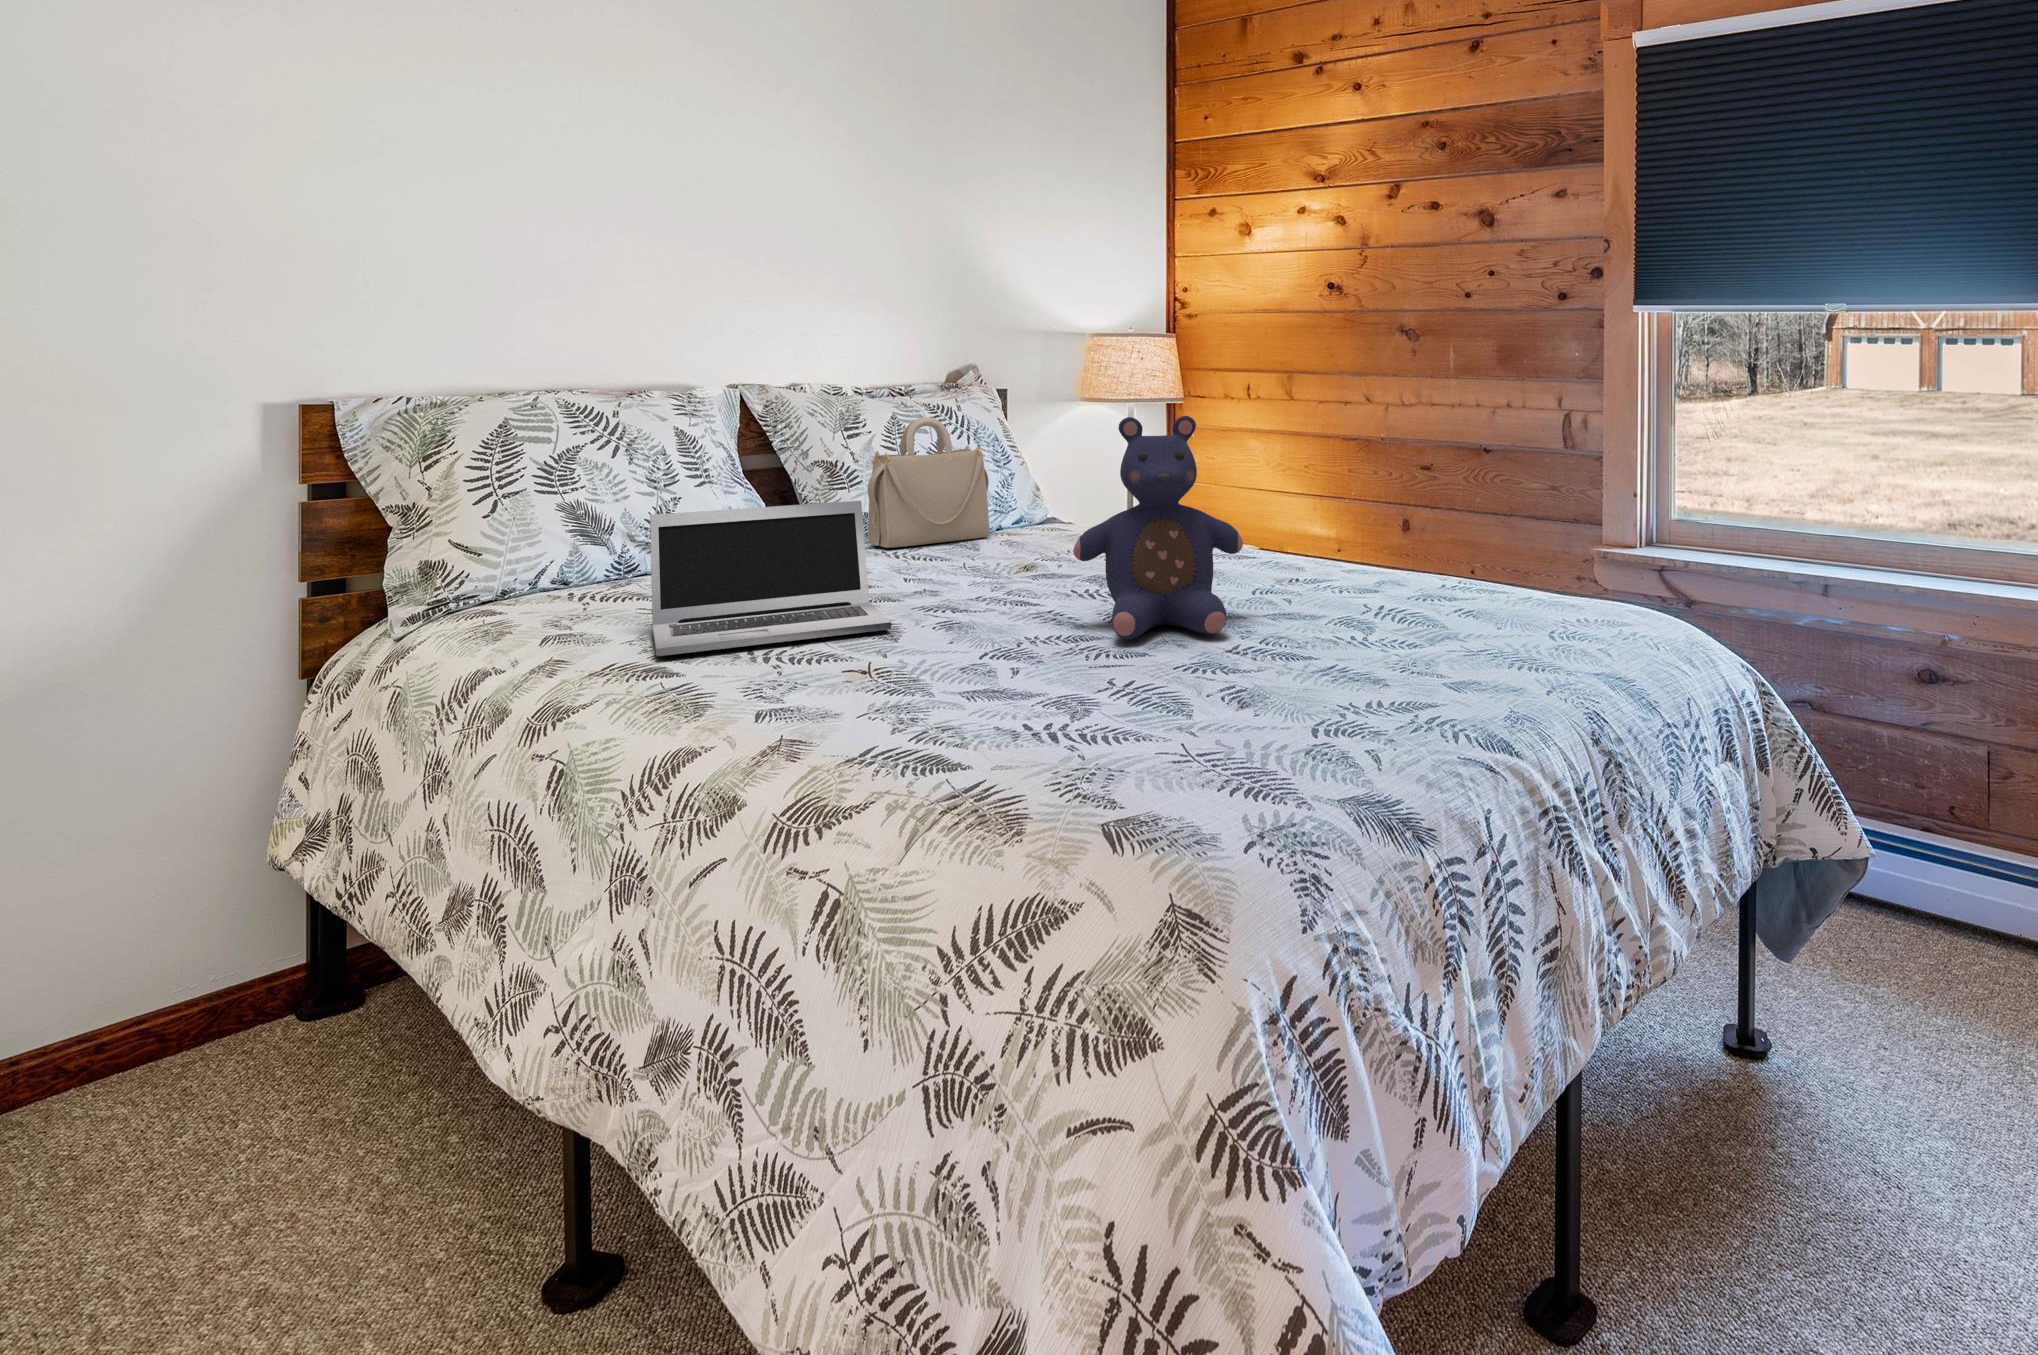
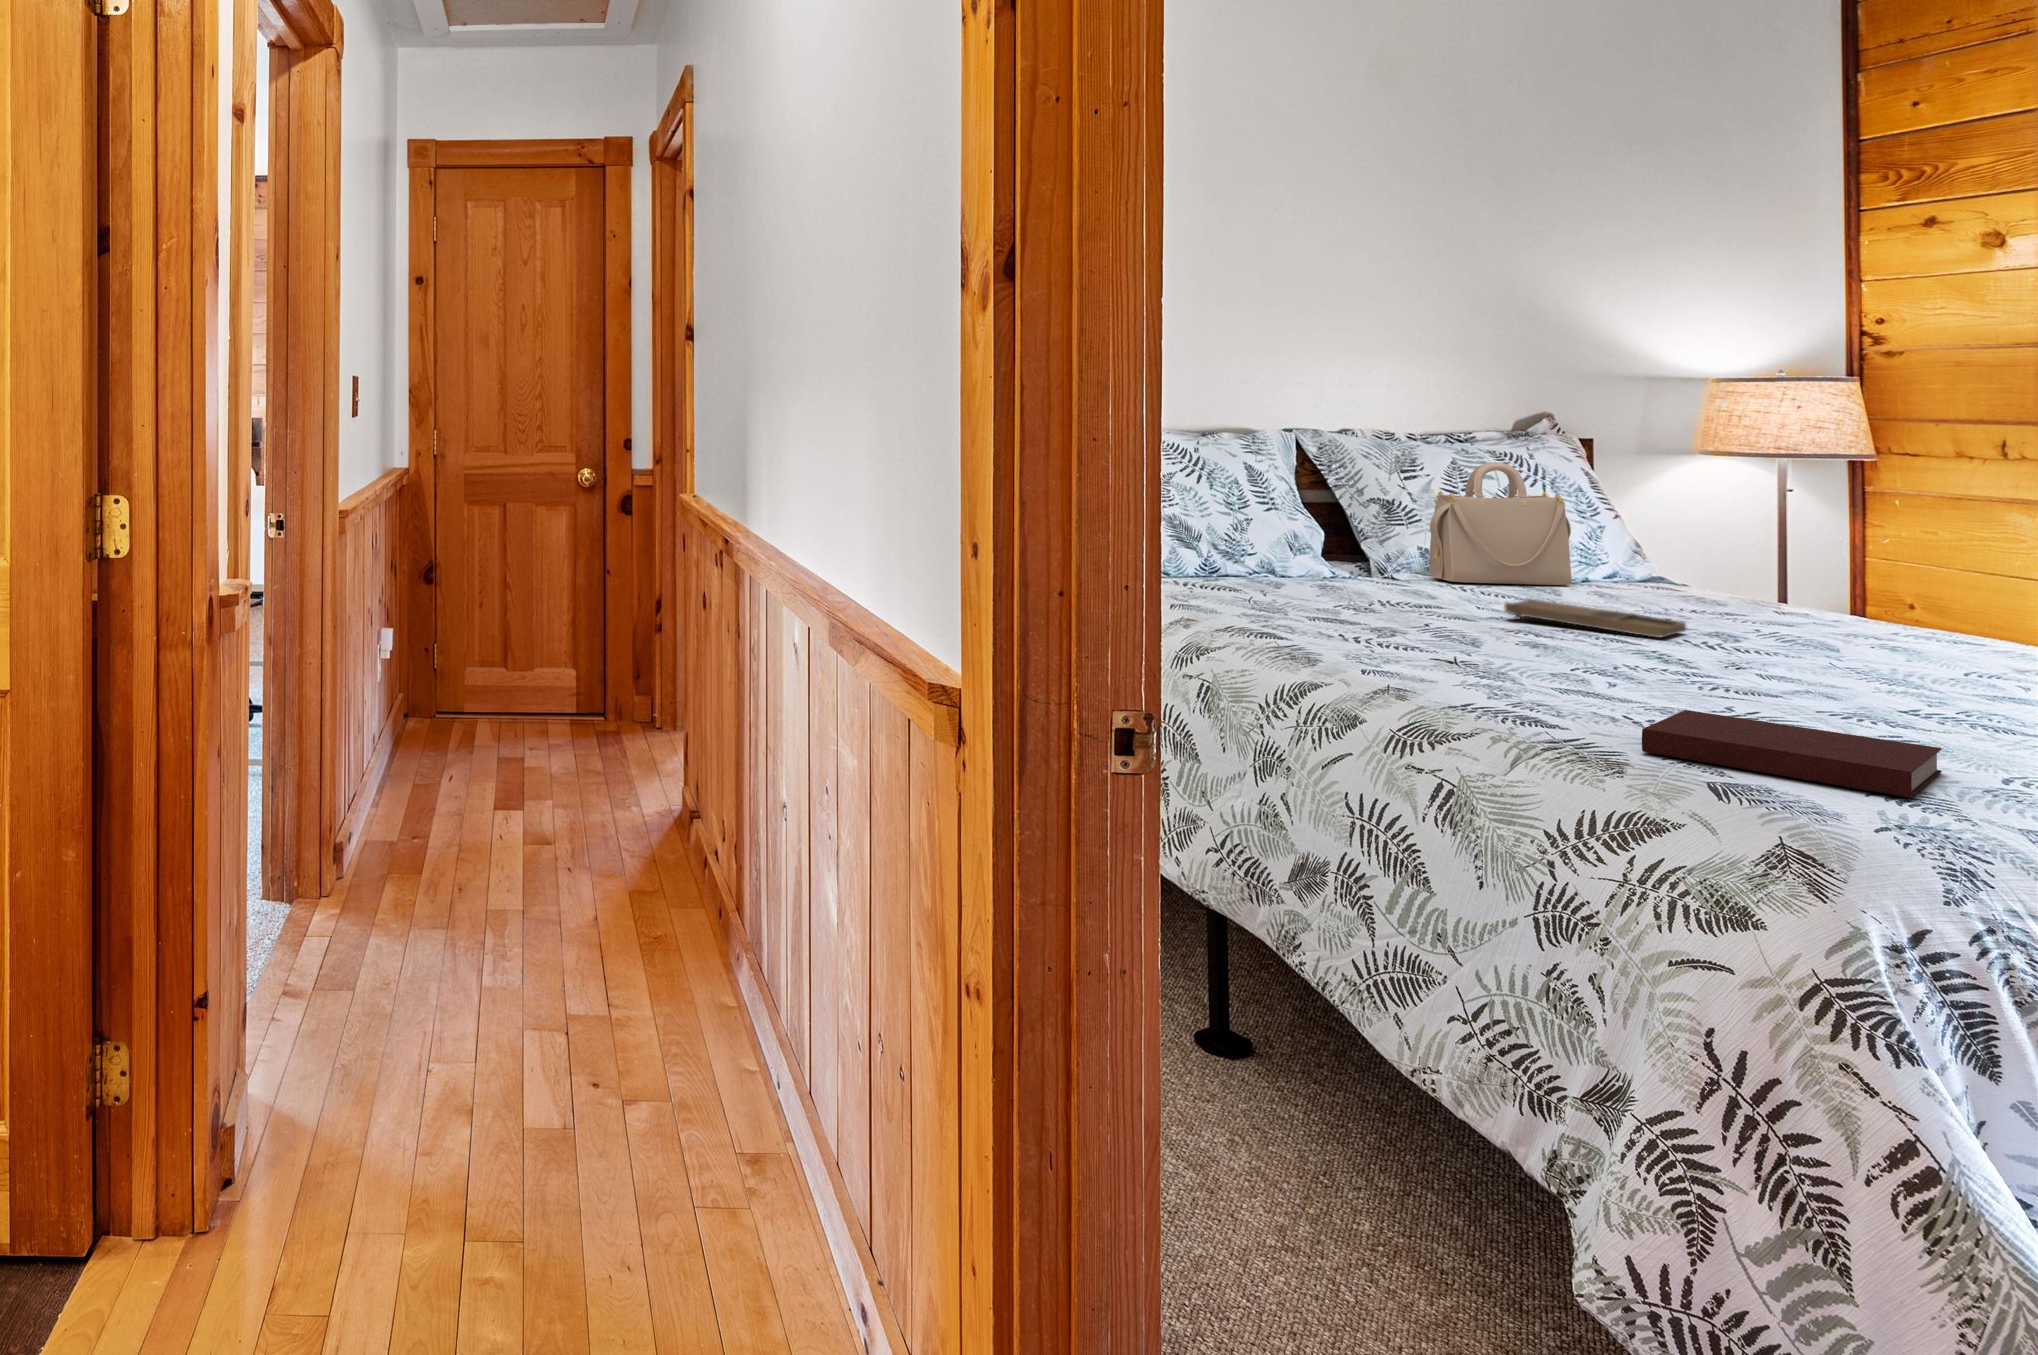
teddy bear: present [1073,416,1243,639] -> none [1683,469,1925,694]
laptop: present [650,501,891,656] -> none [1248,523,1473,639]
tray: none [927,564,1076,593] -> present [1505,598,1686,638]
notebook: none [1039,707,1280,787] -> present [1642,710,1942,798]

